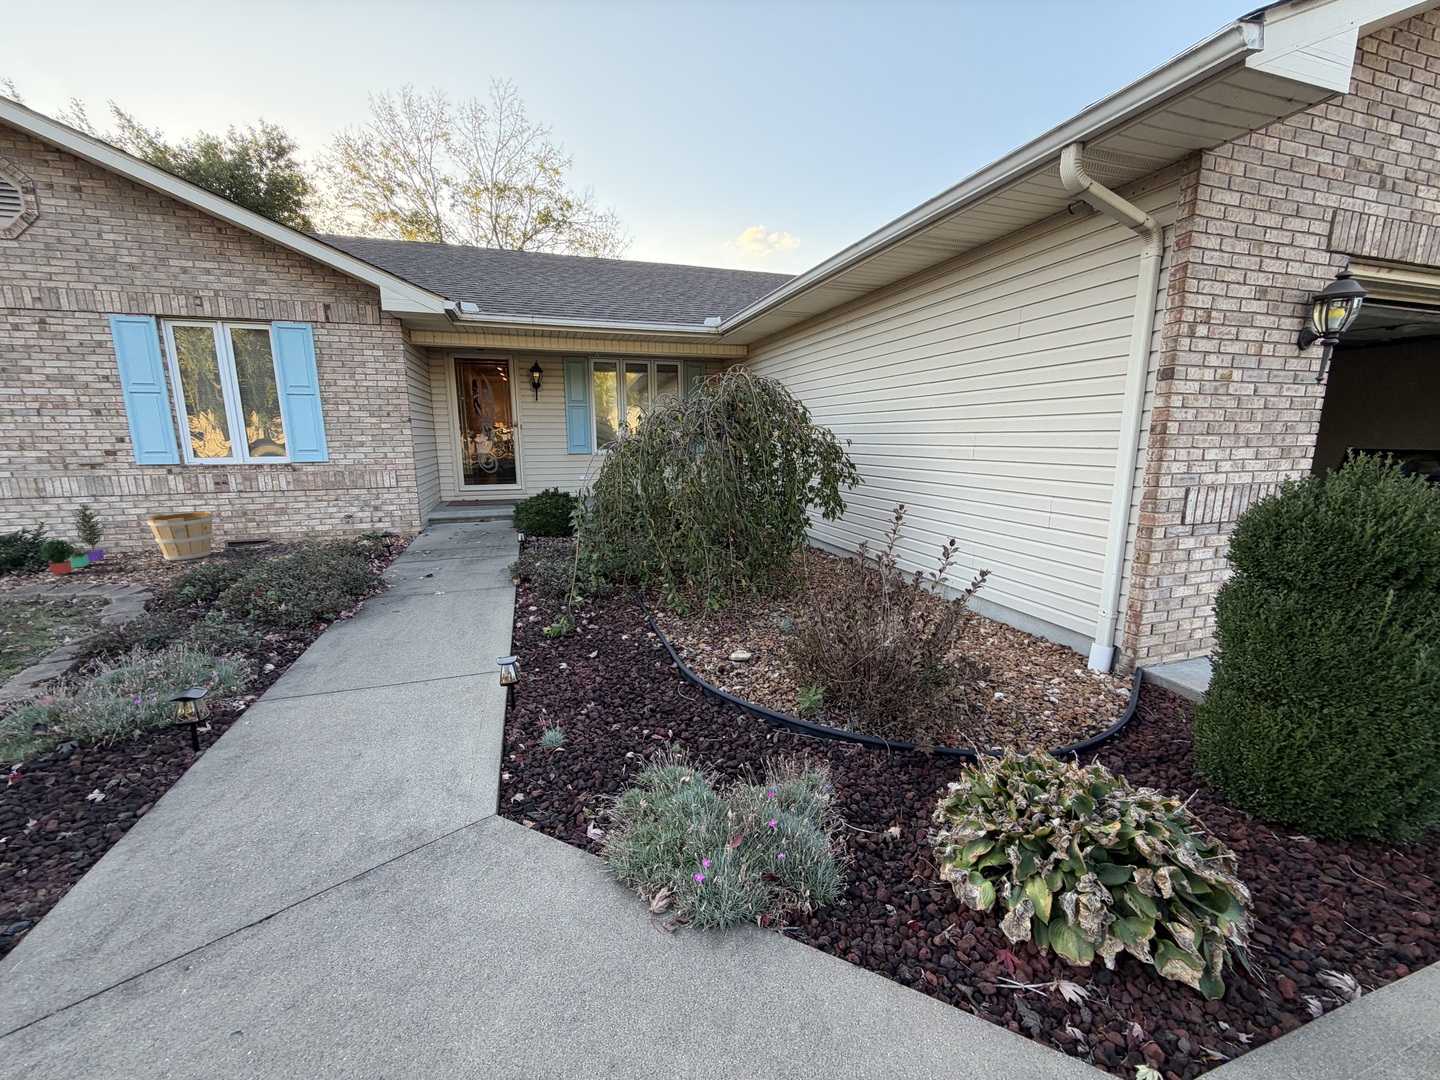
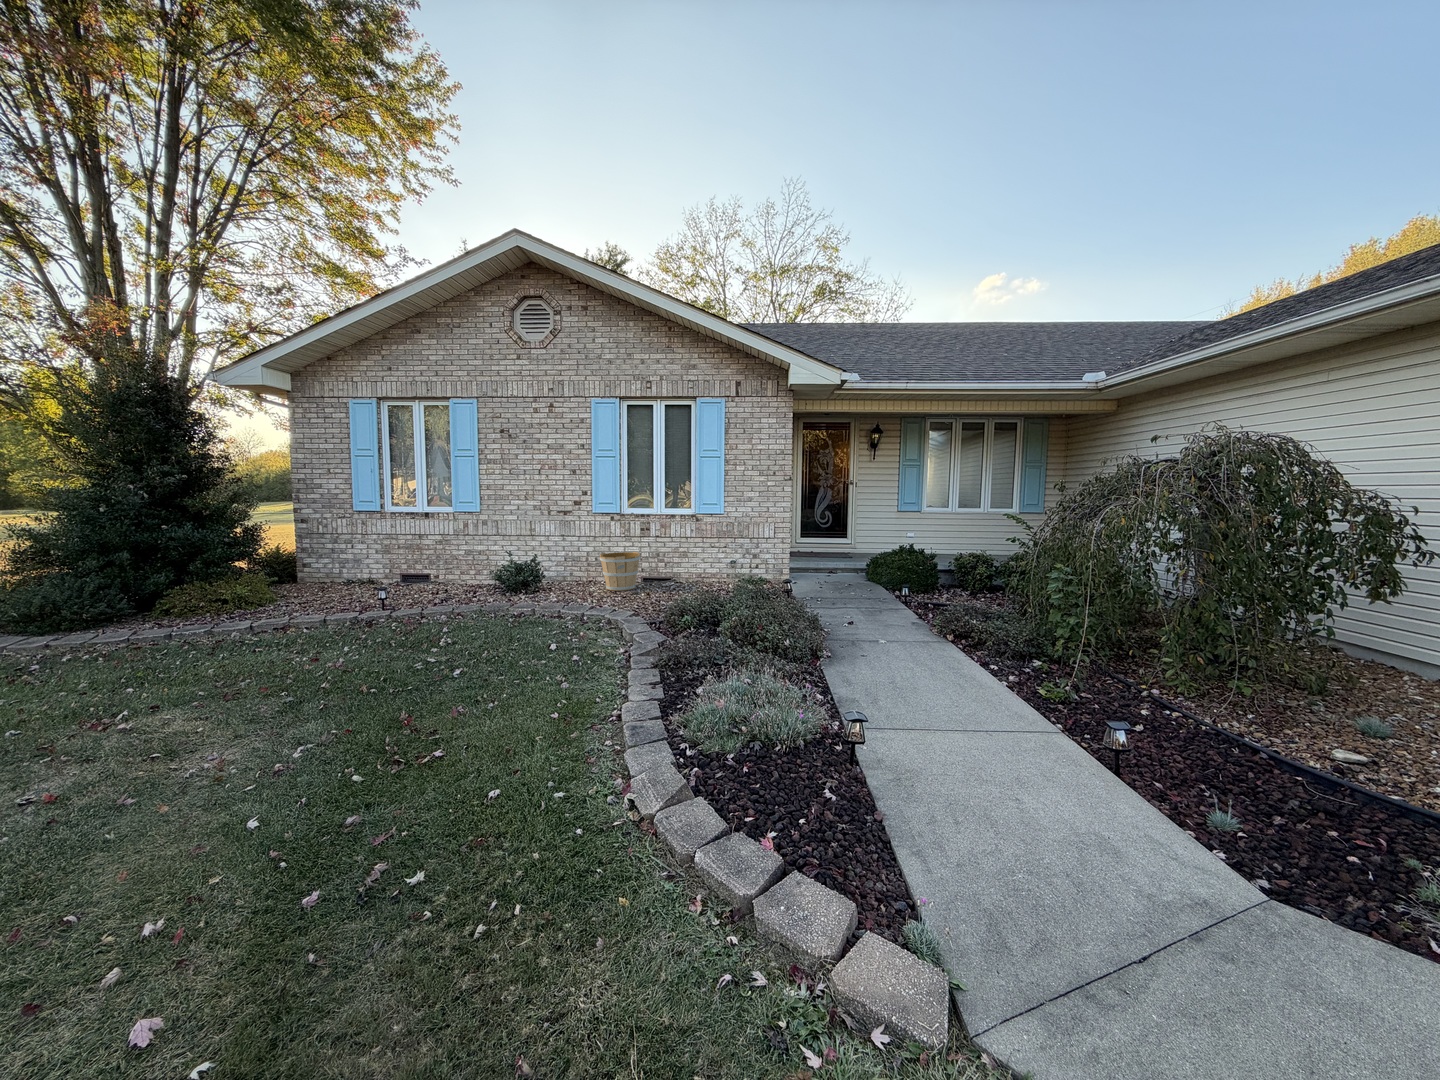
potted plant: present [38,504,104,575] -> none [536,541,569,595]

